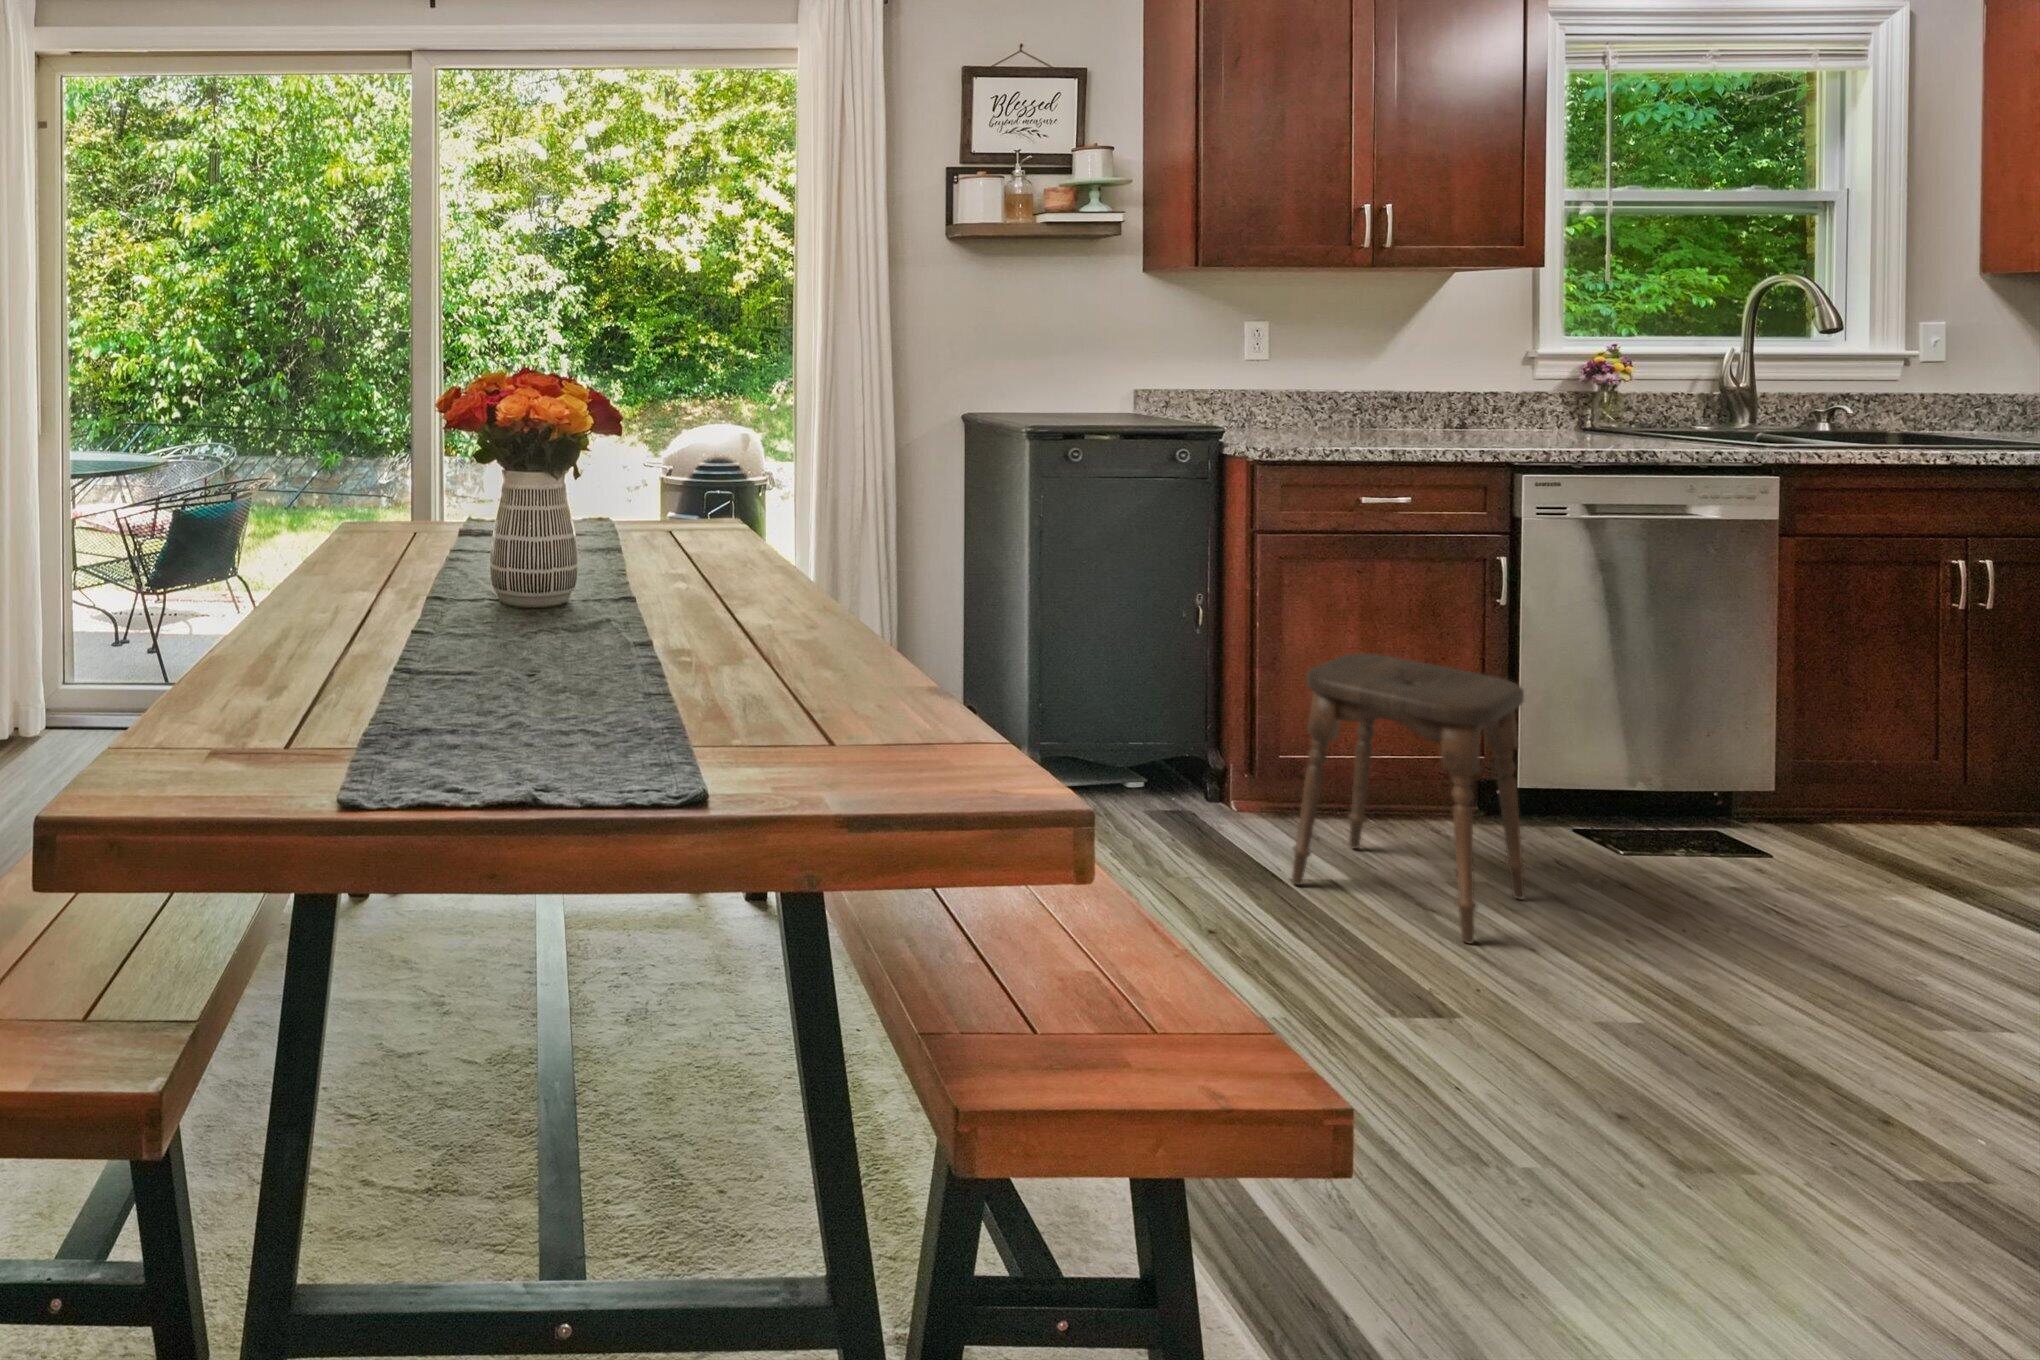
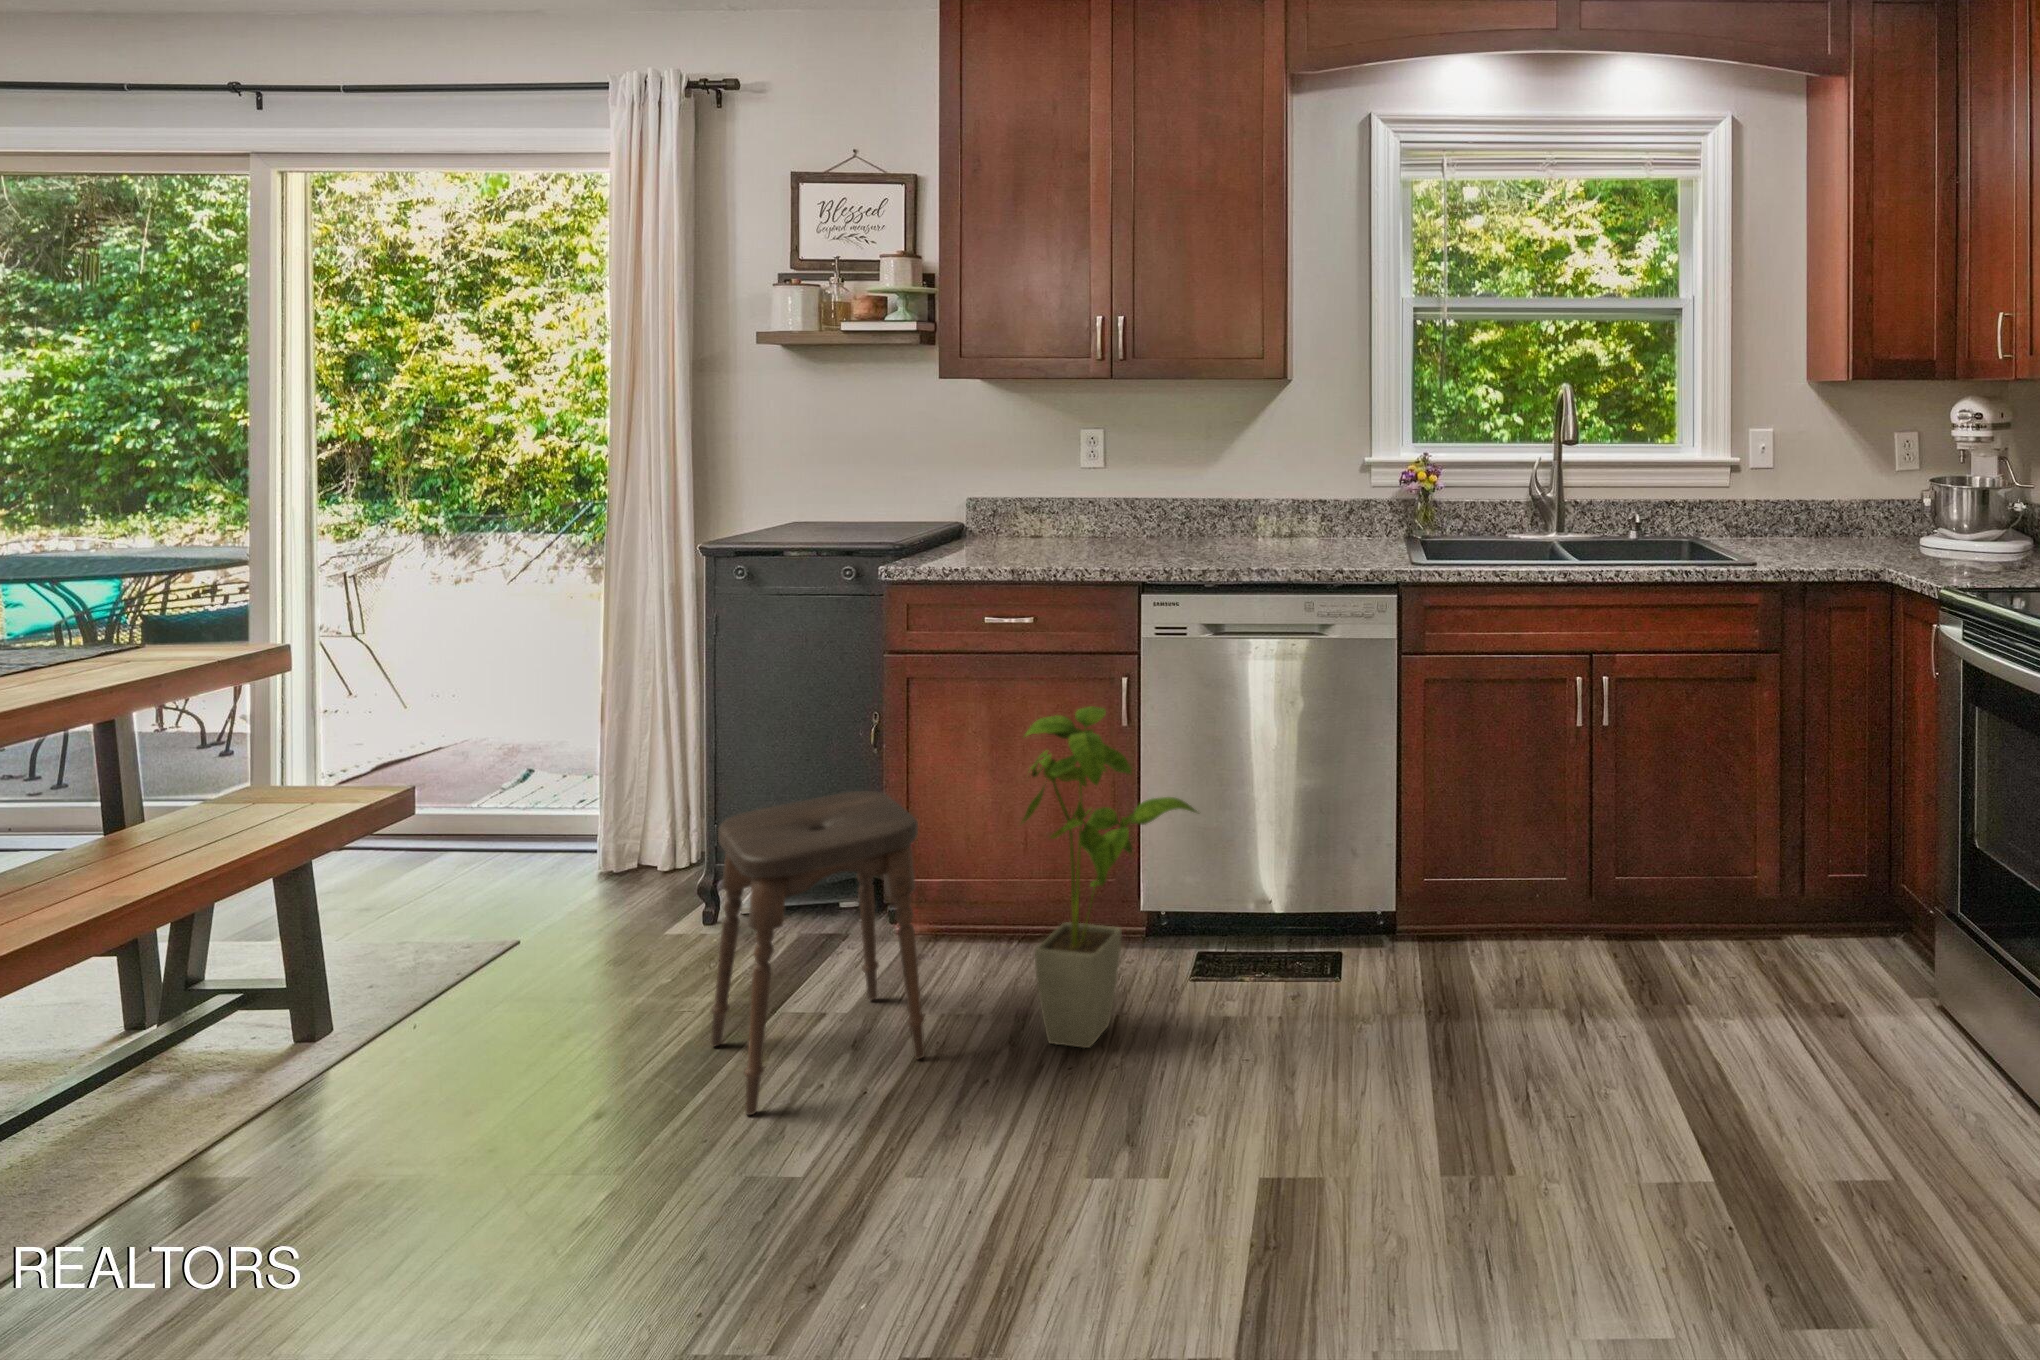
house plant: none [1546,572,1768,893] -> present [1022,706,1196,1048]

